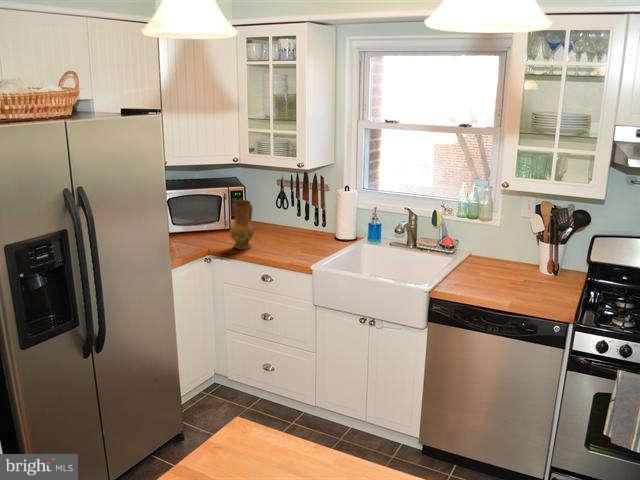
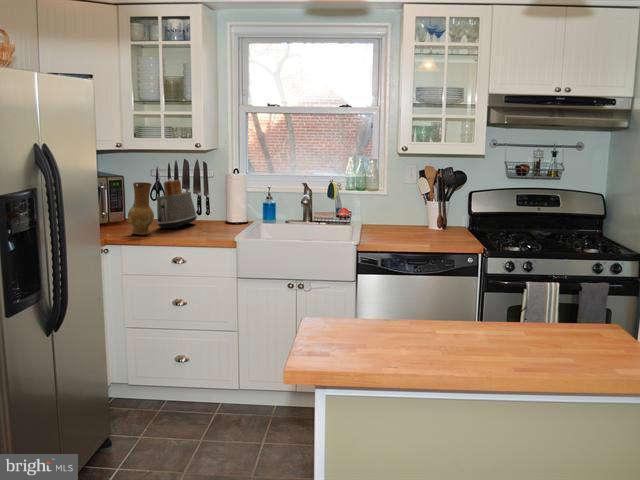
toaster: none [264,195,307,243] -> present [157,180,197,229]

